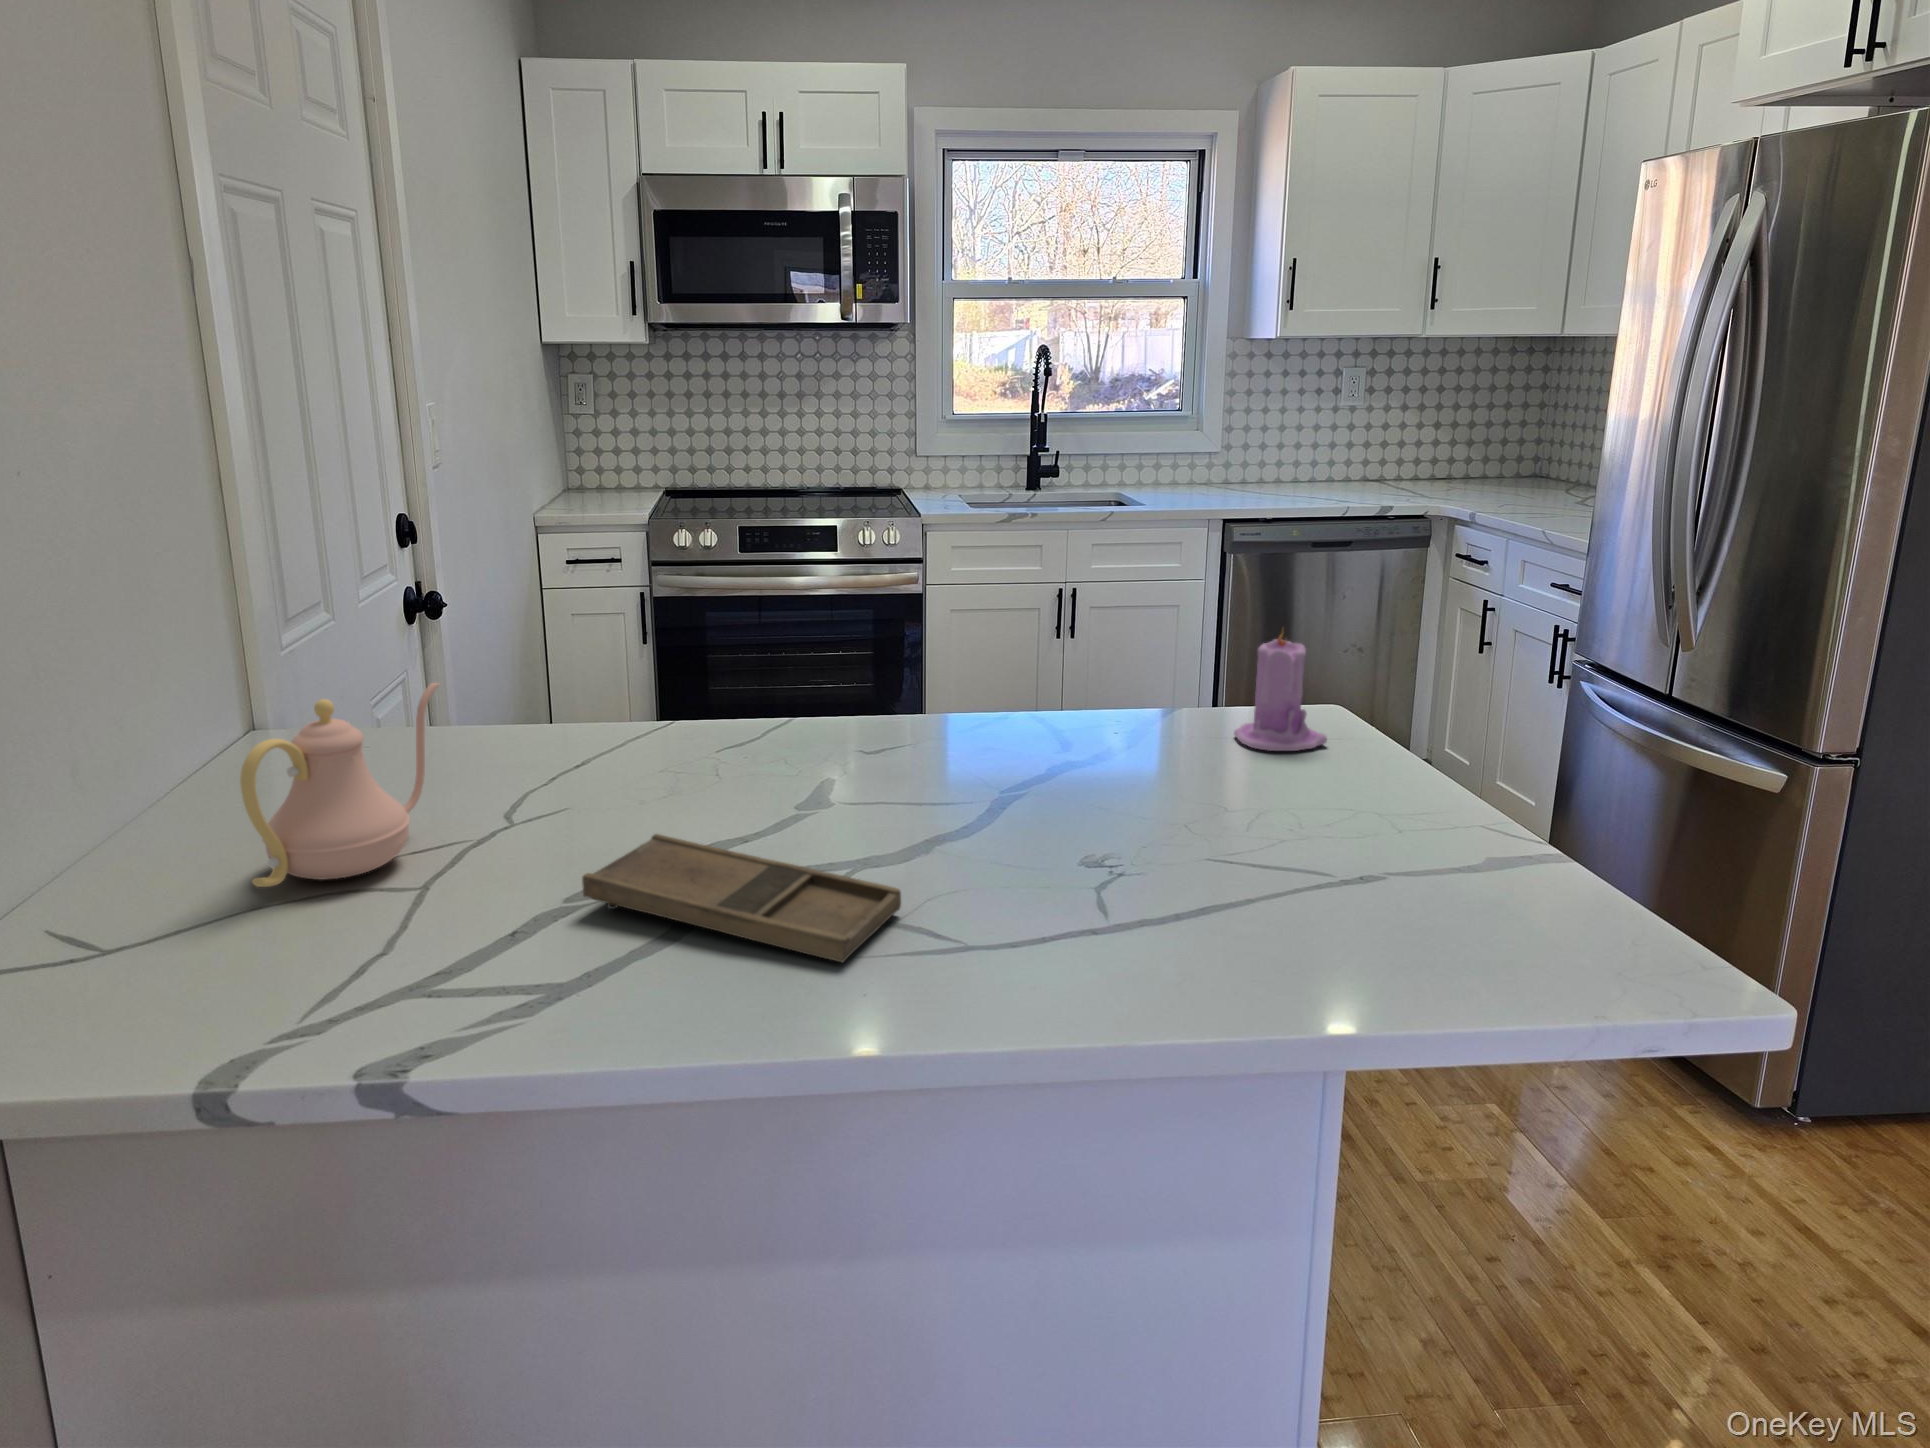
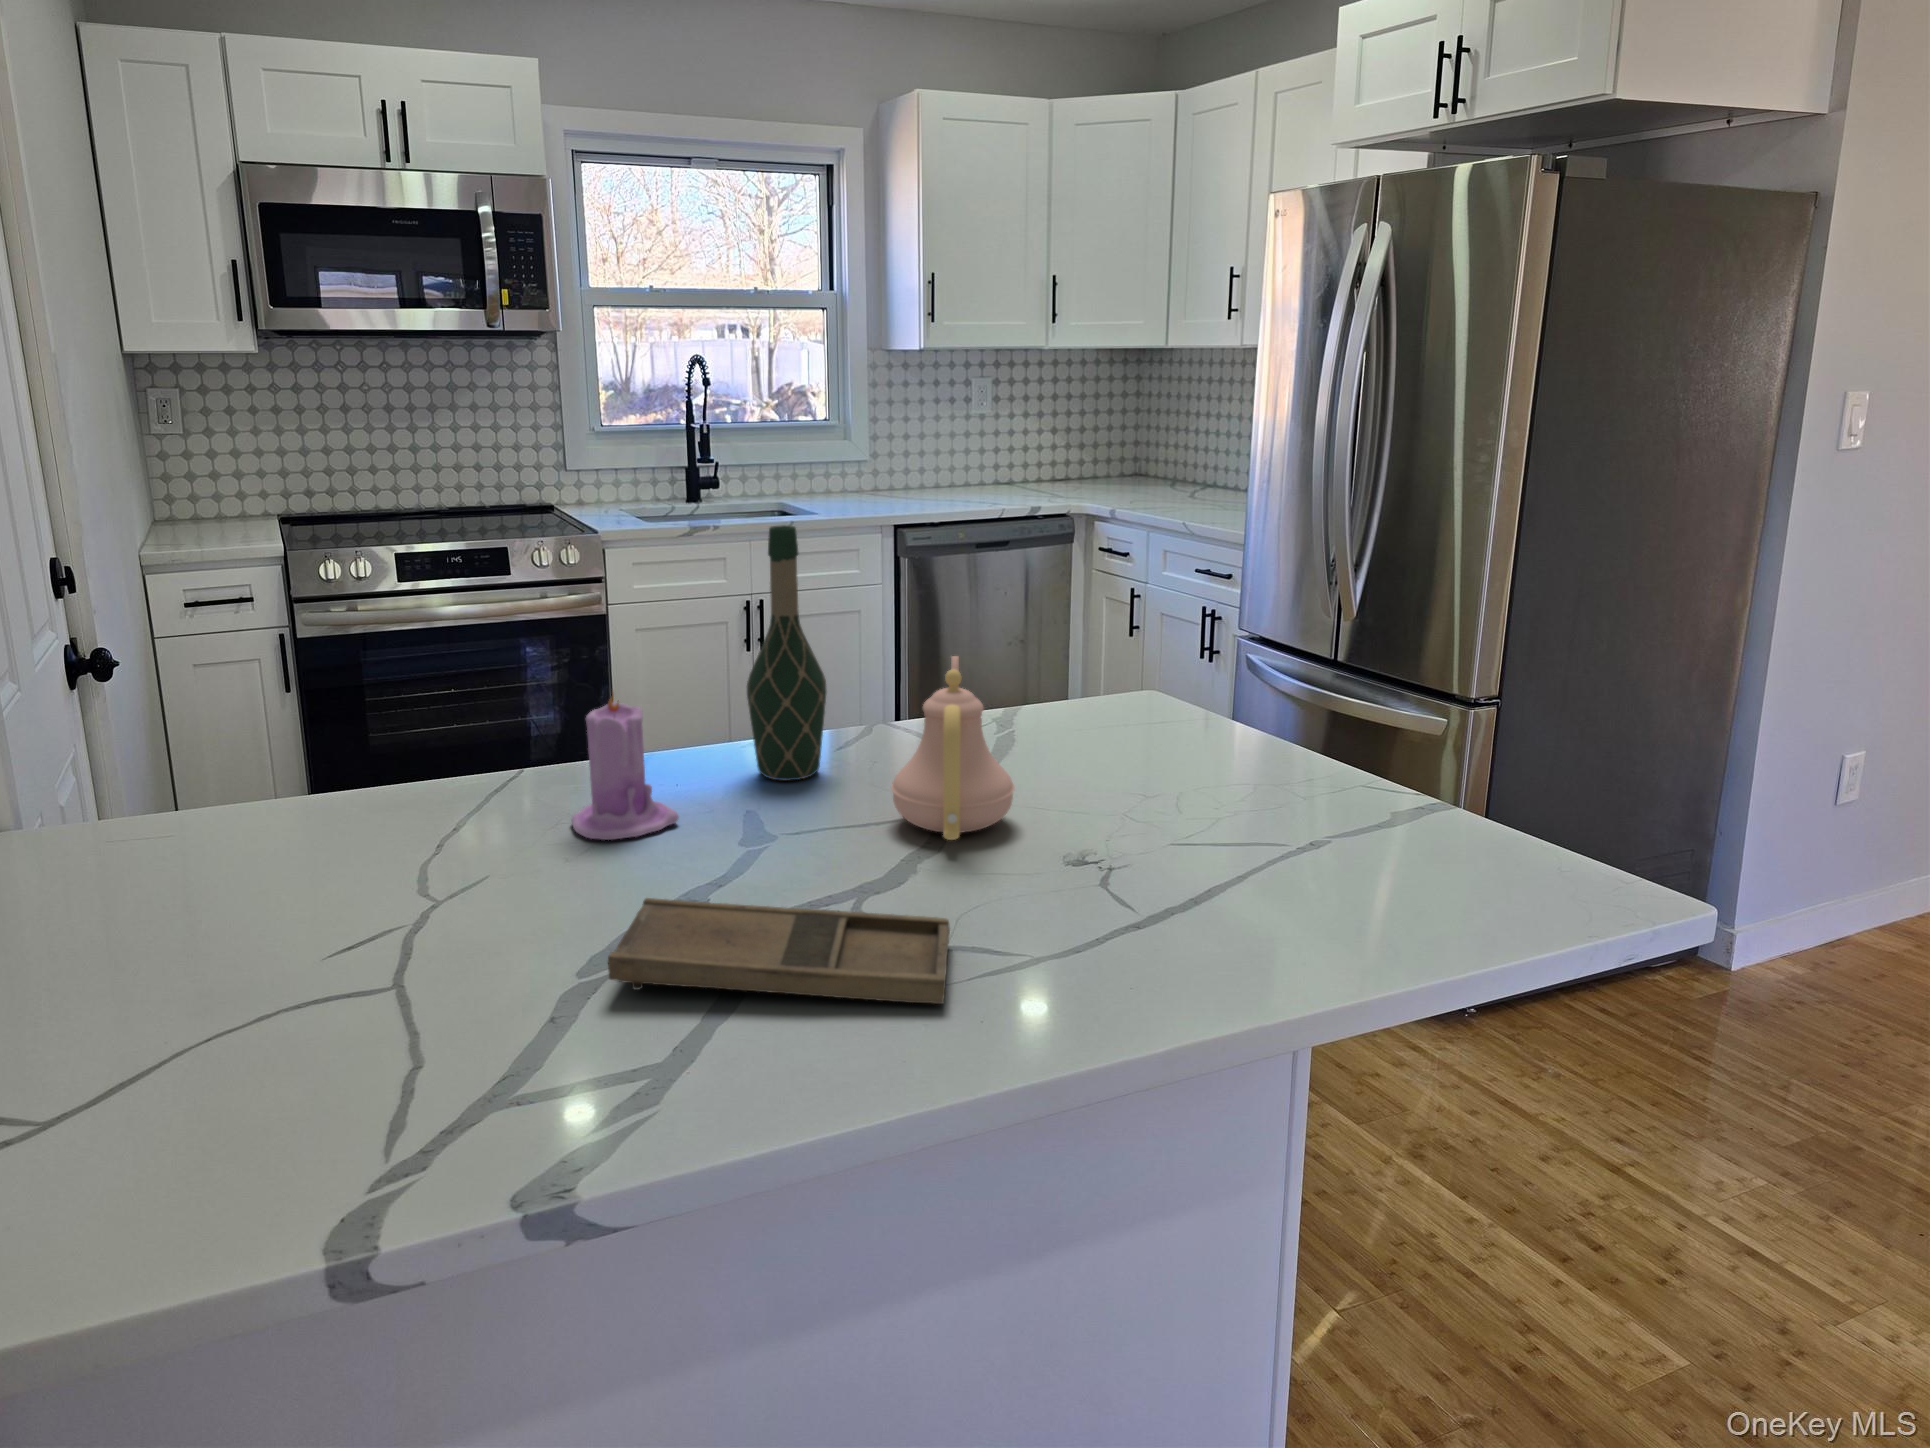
wine bottle: none [865,511,940,753] -> present [747,525,826,780]
candle: present [1234,632,1327,751] -> present [571,694,679,840]
teapot: present [240,683,440,887] -> present [891,656,1015,840]

